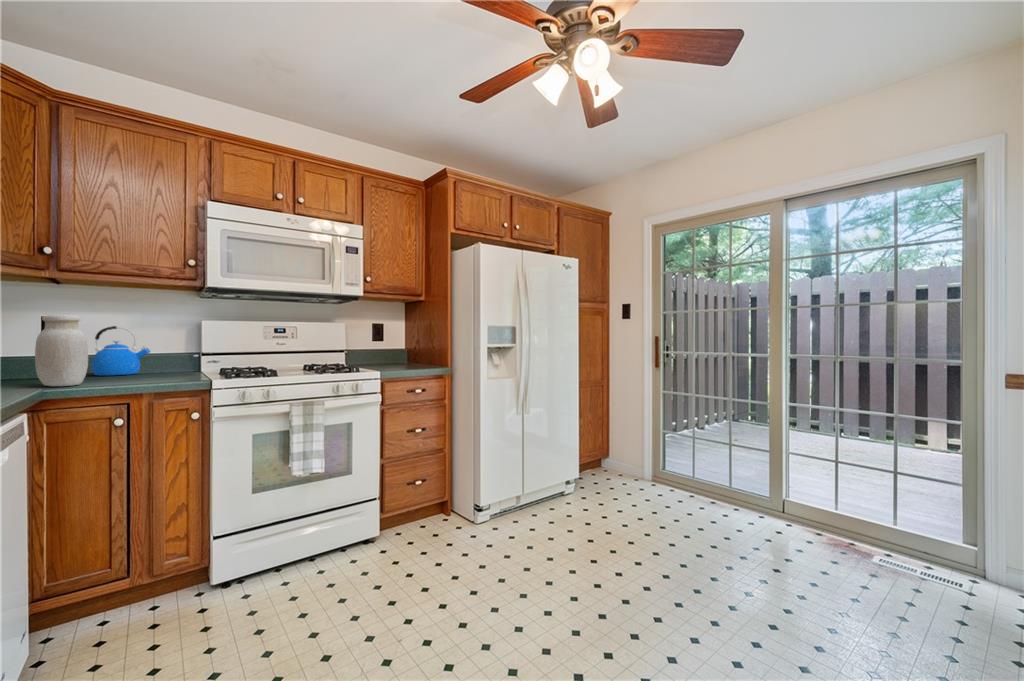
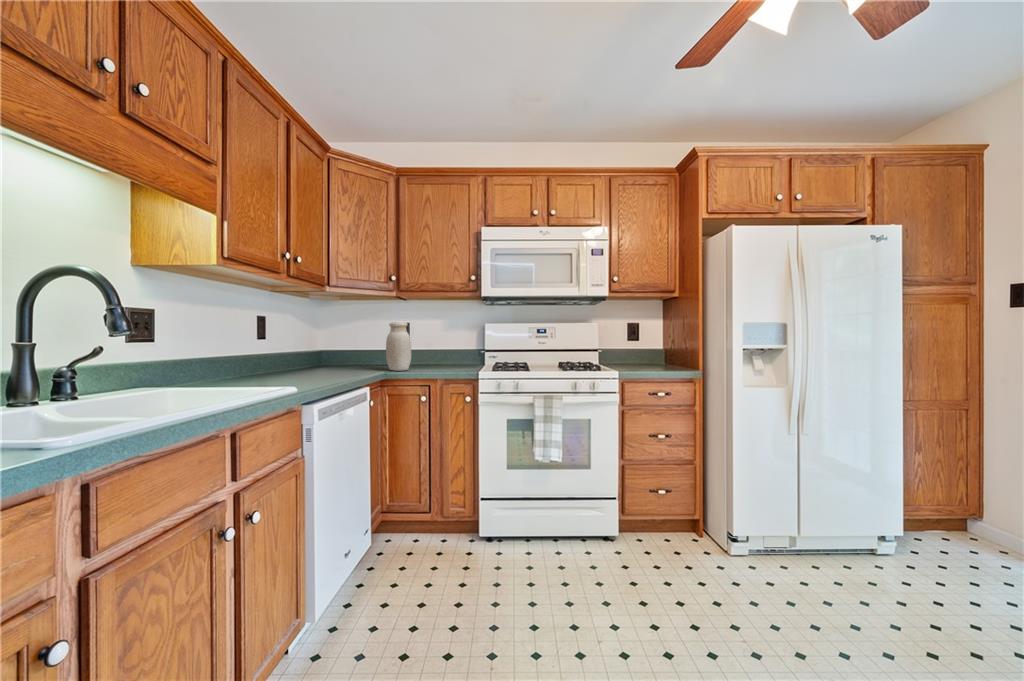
kettle: present [92,326,150,376] -> none [421,329,452,365]

